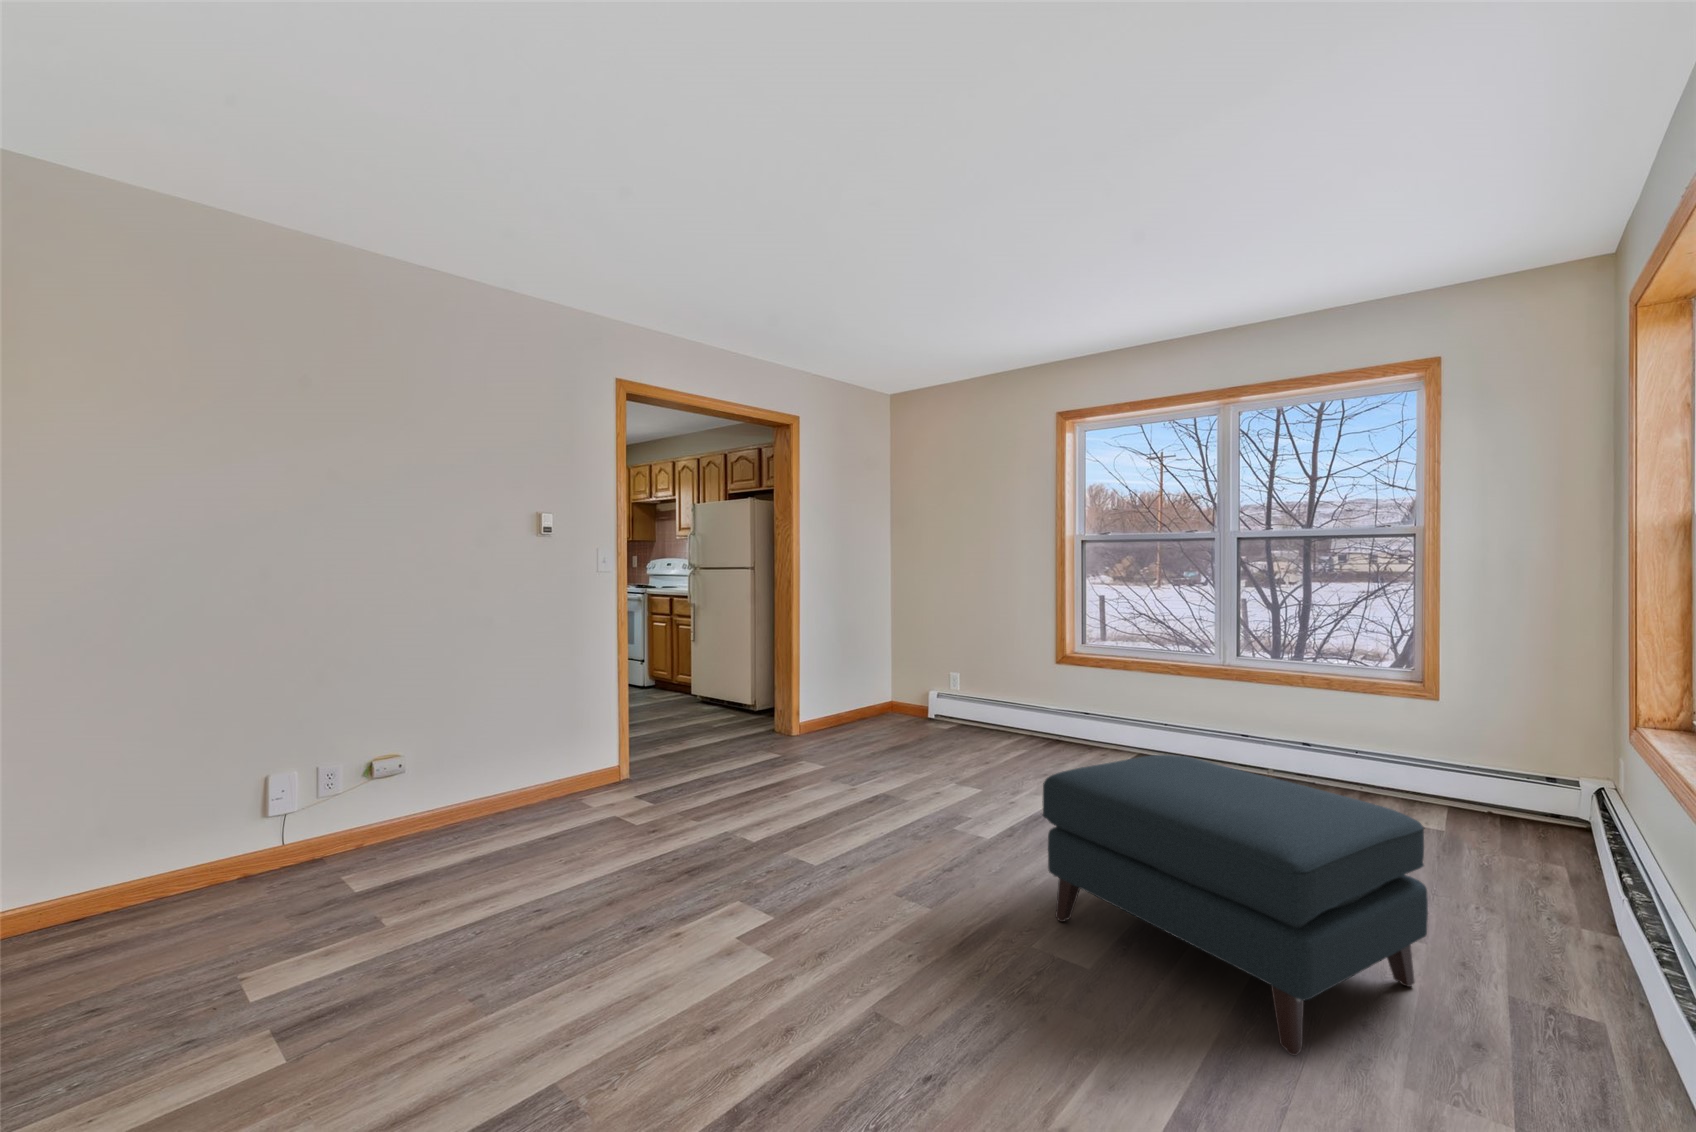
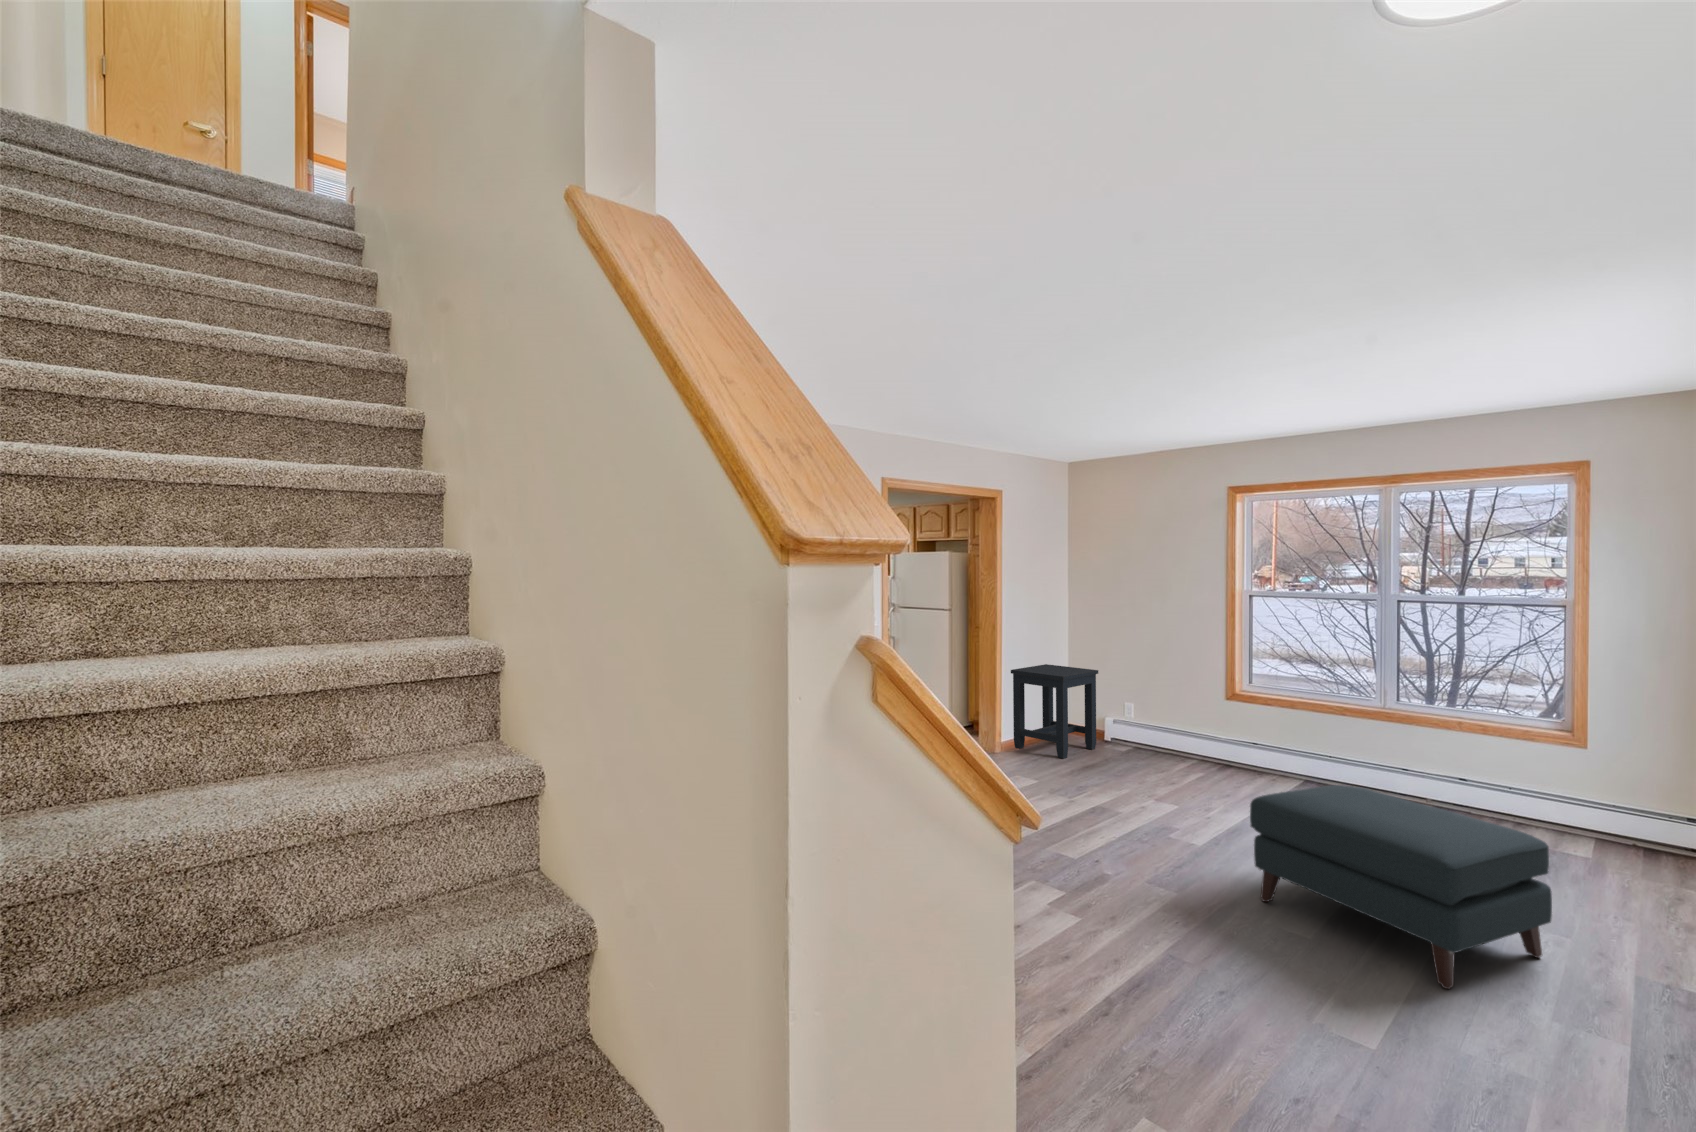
side table: none [814,630,917,740] -> present [1011,664,1098,759]

